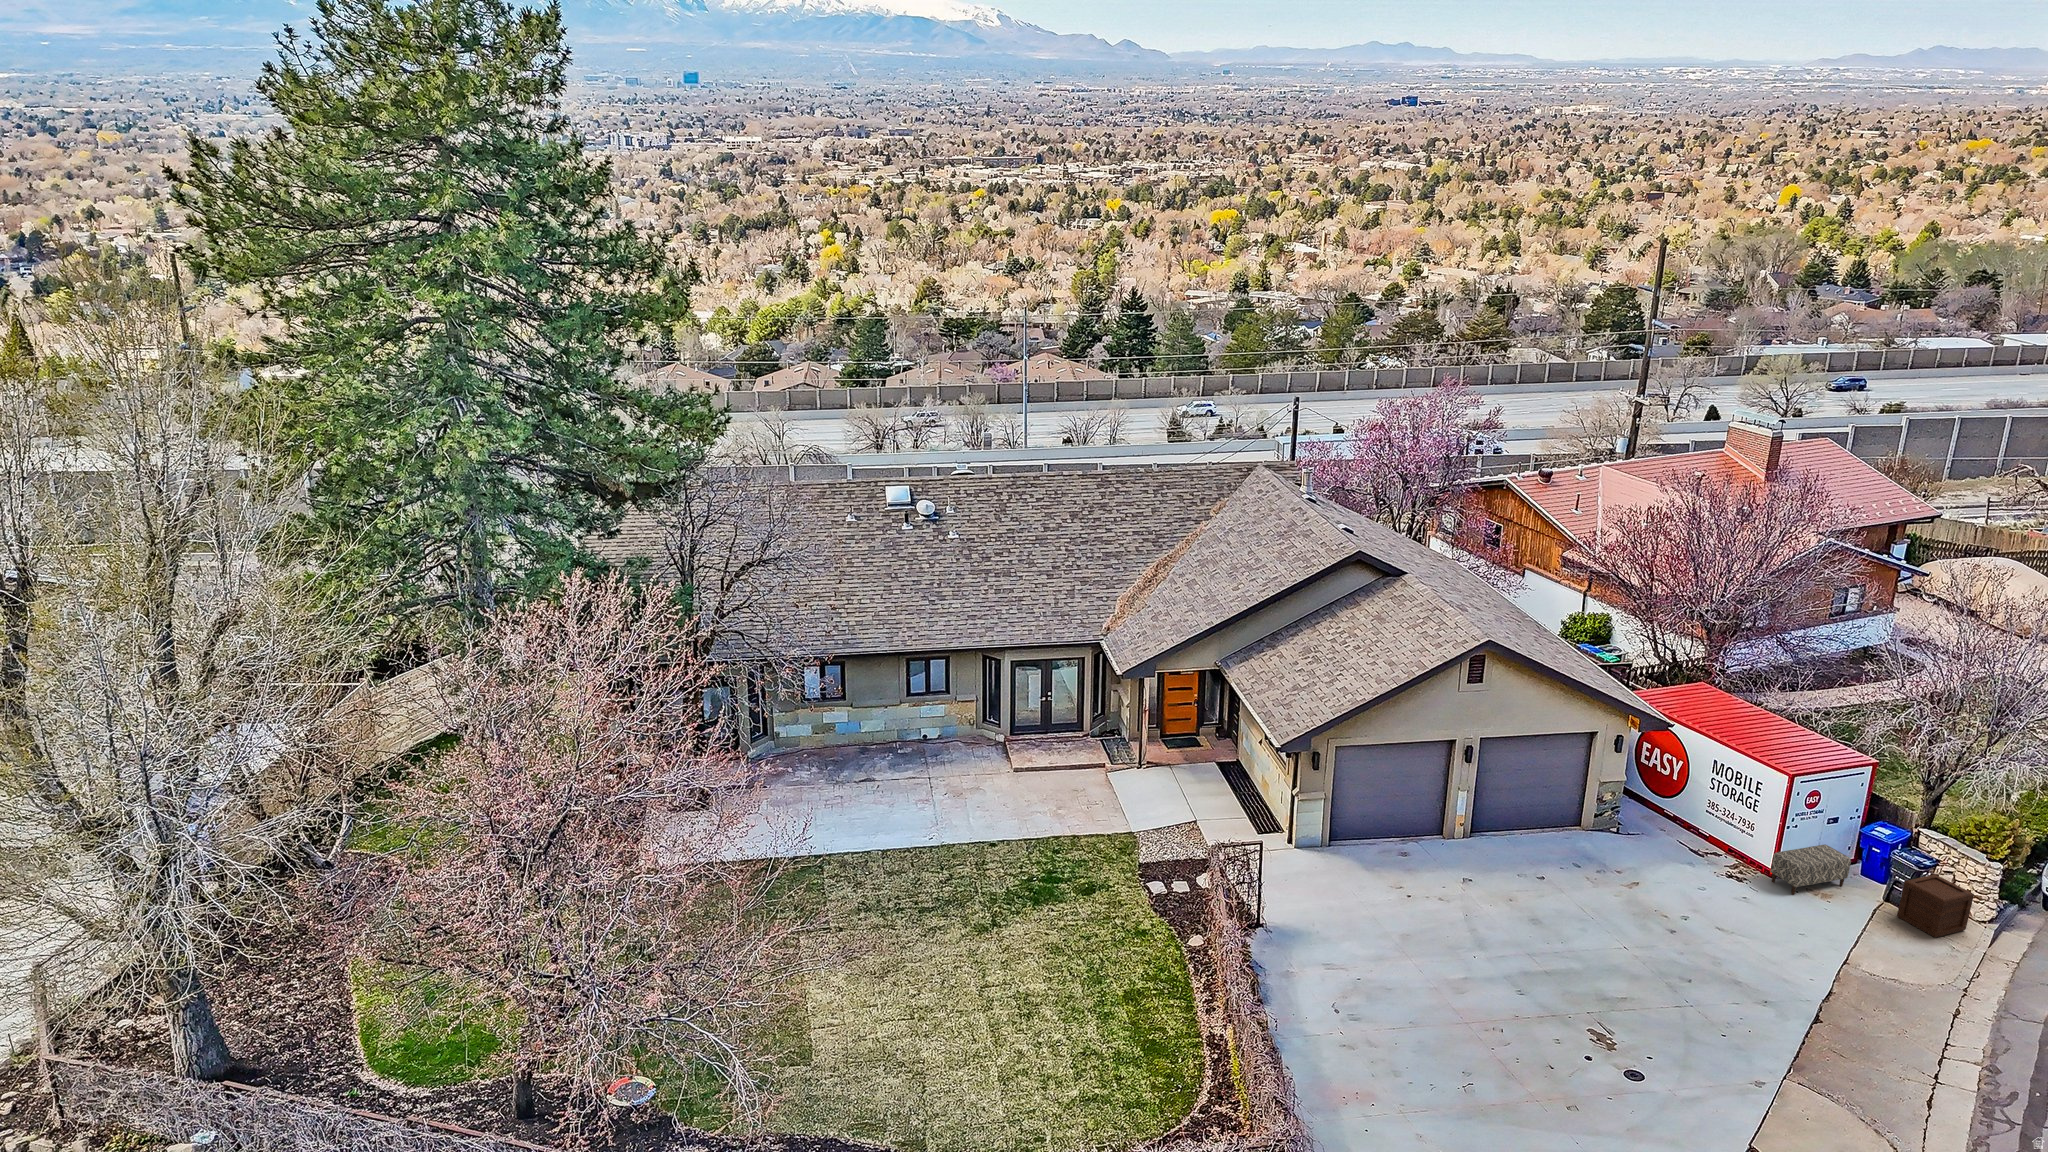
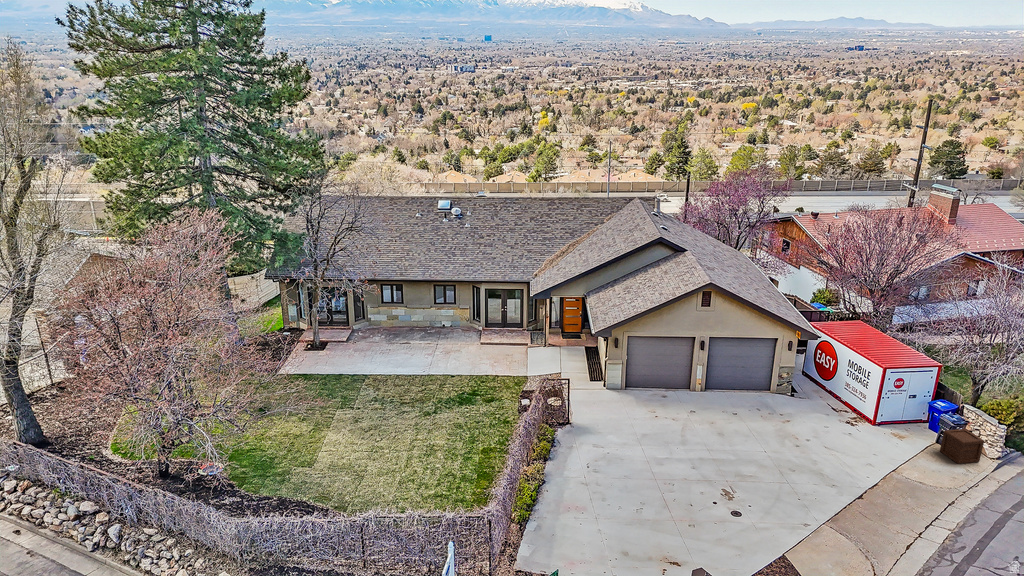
bench: present [1770,845,1851,895] -> none [871,409,919,435]

